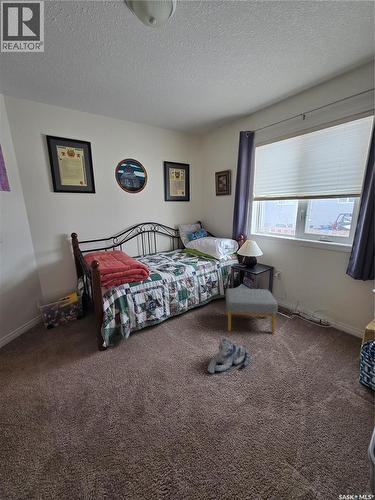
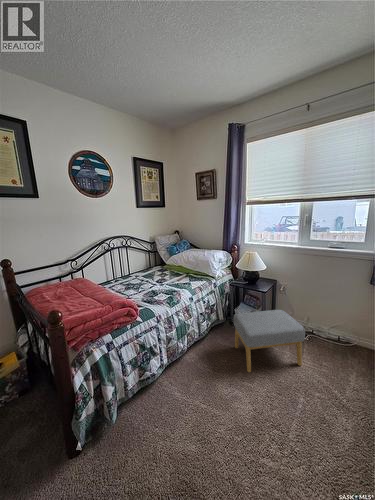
plush toy: present [208,339,249,373] -> none [252,397,299,459]

